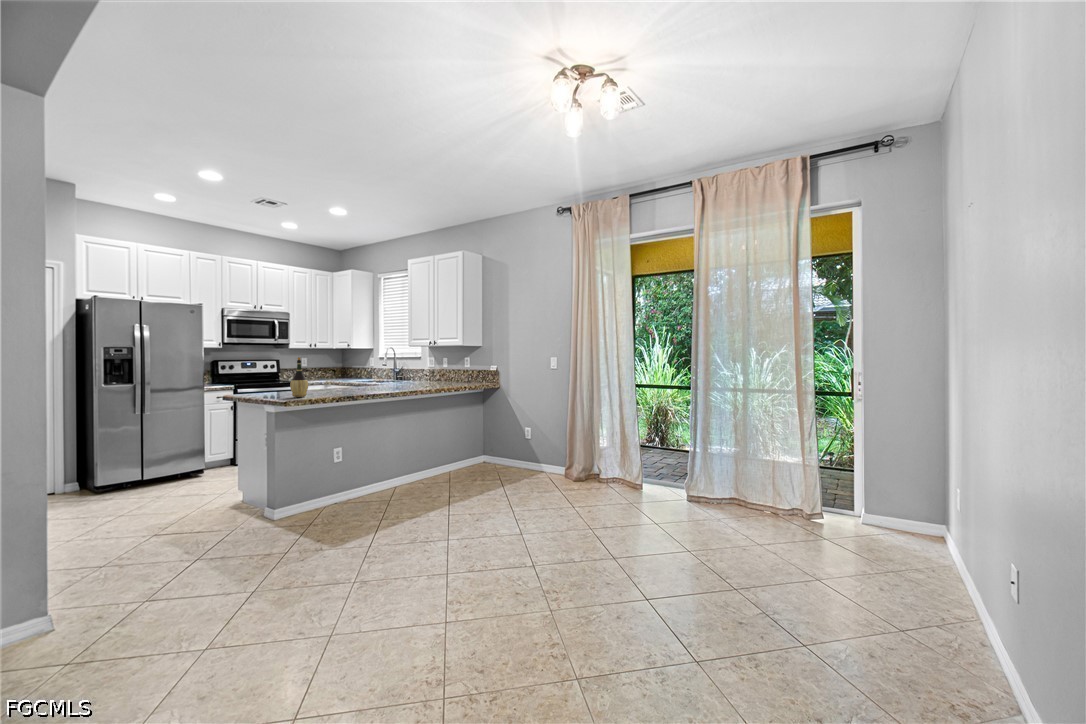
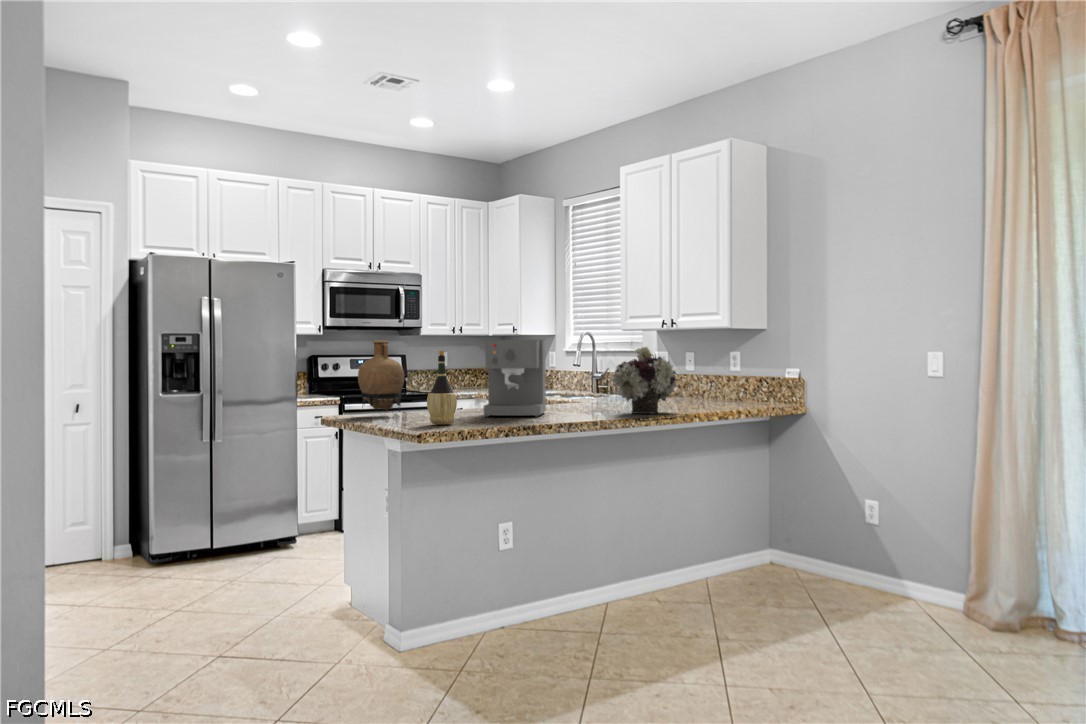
vase: none [247,352,277,393] -> present [358,341,404,411]
coffee maker: none [325,352,362,393] -> present [484,340,546,417]
flower arrangement: none [397,355,433,389] -> present [611,347,678,414]

